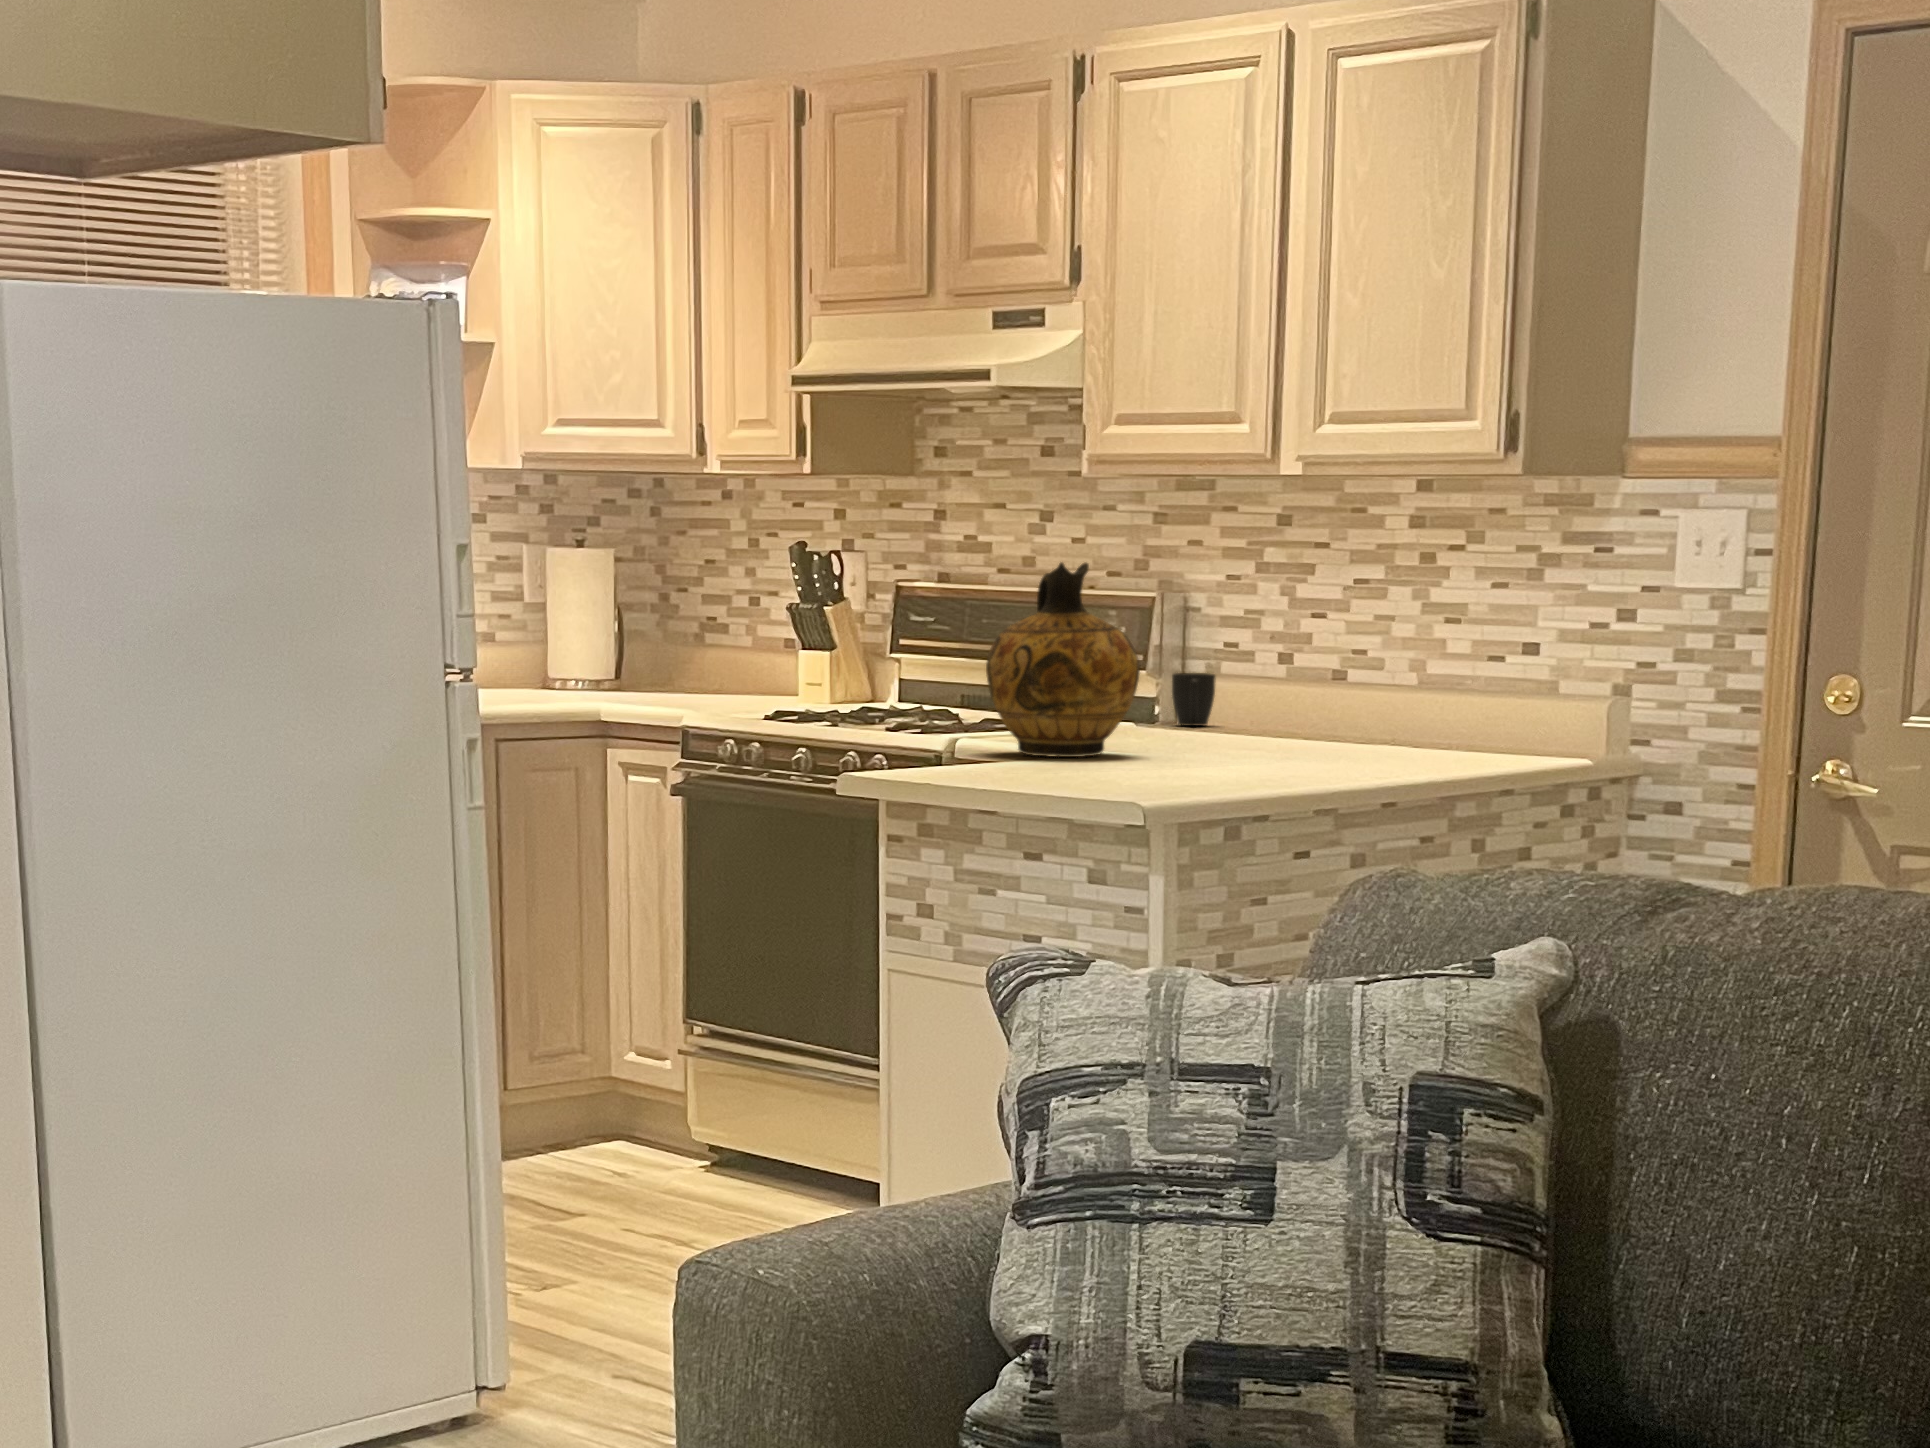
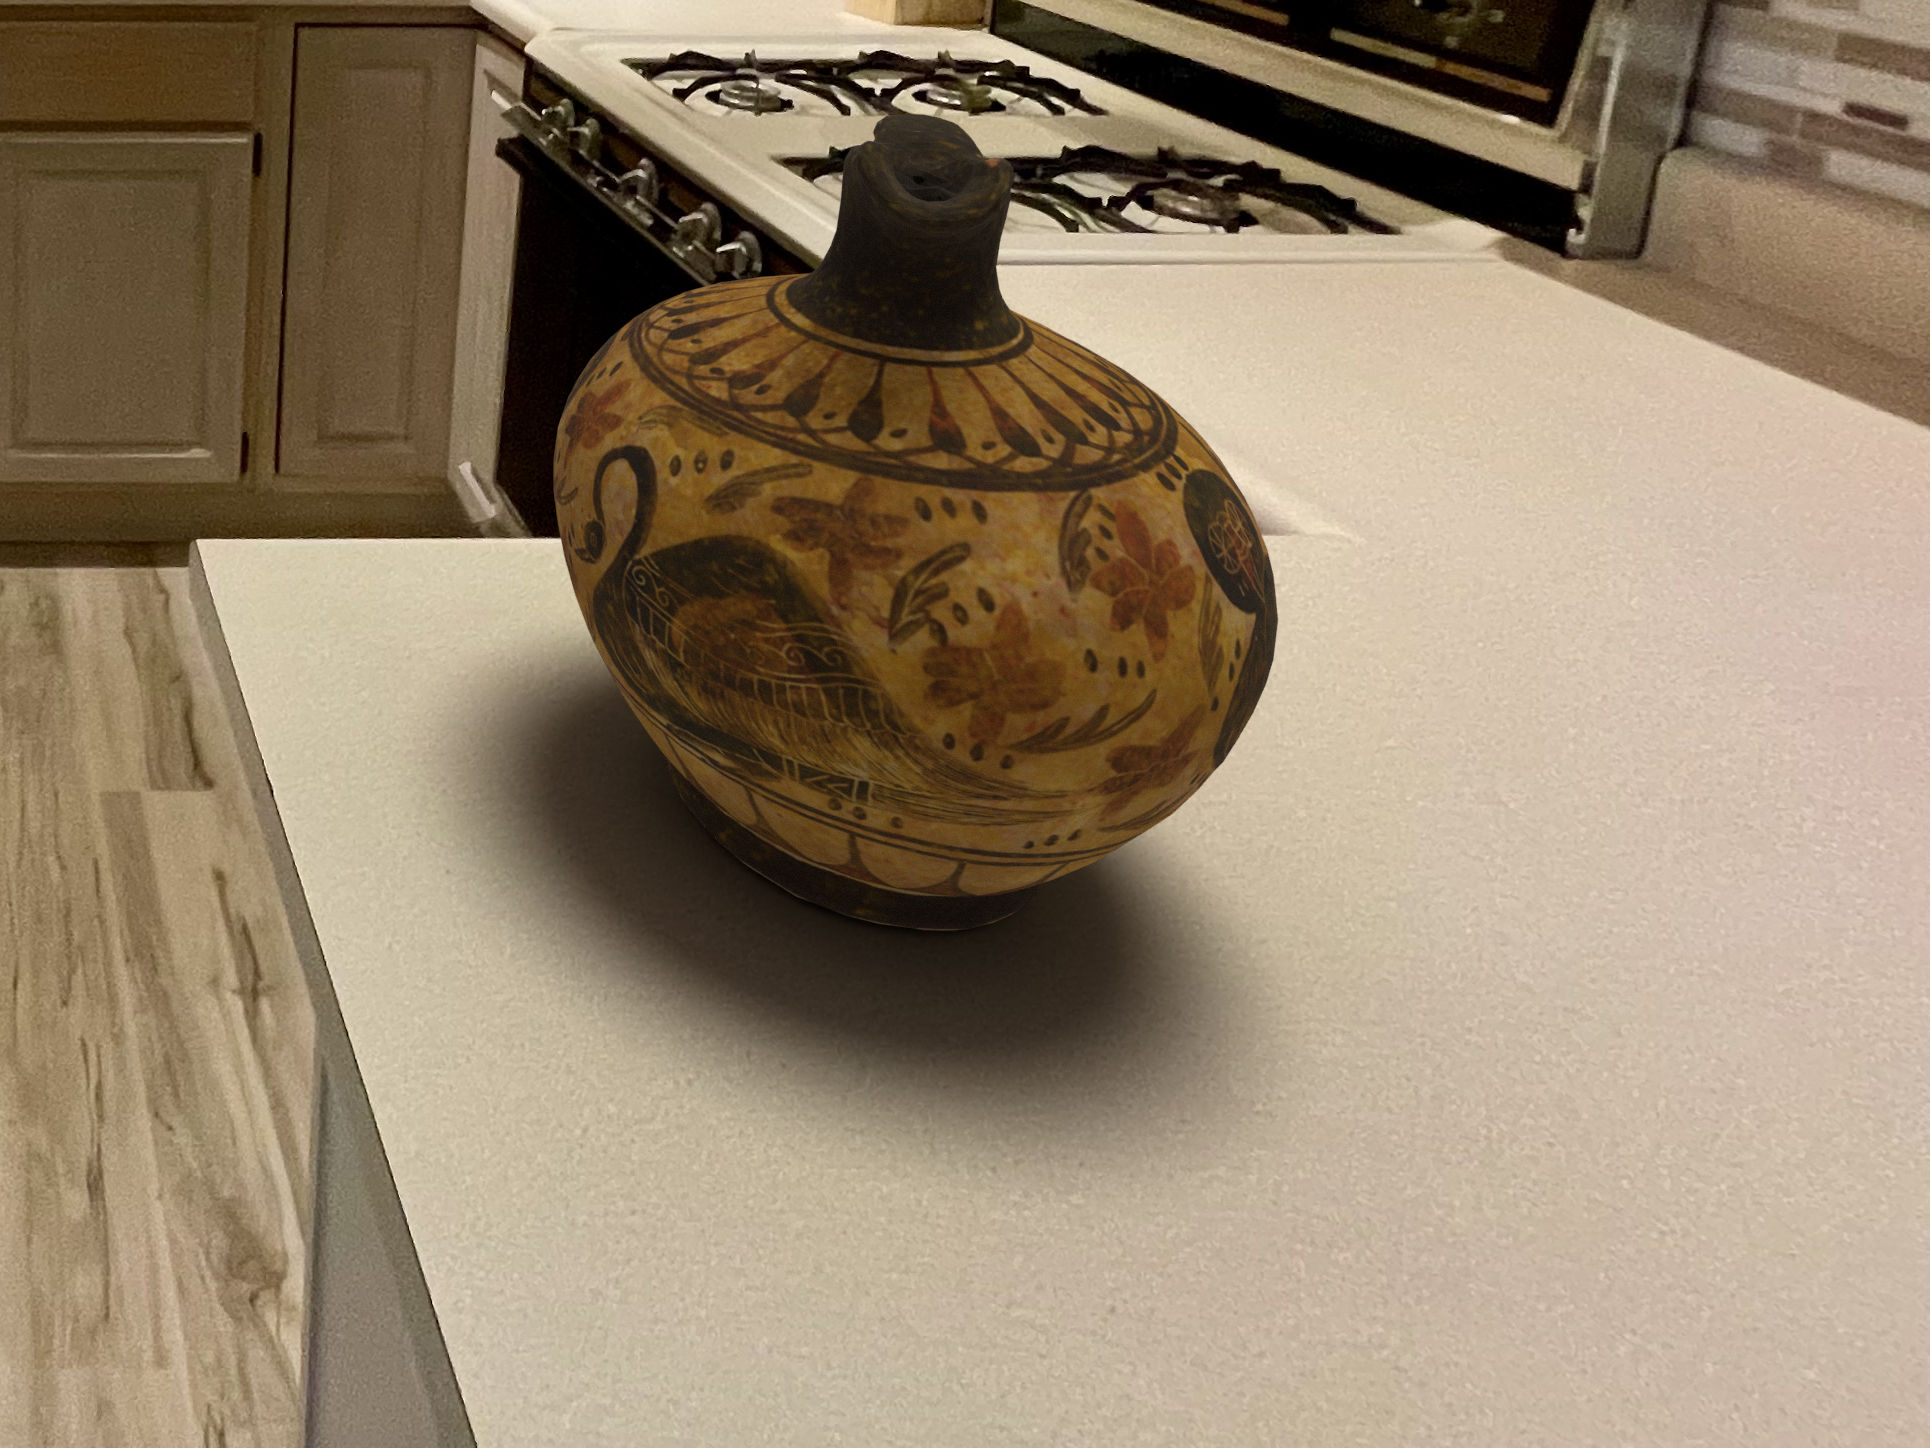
mug: present [1172,673,1216,726] -> none [1616,191,1799,354]

